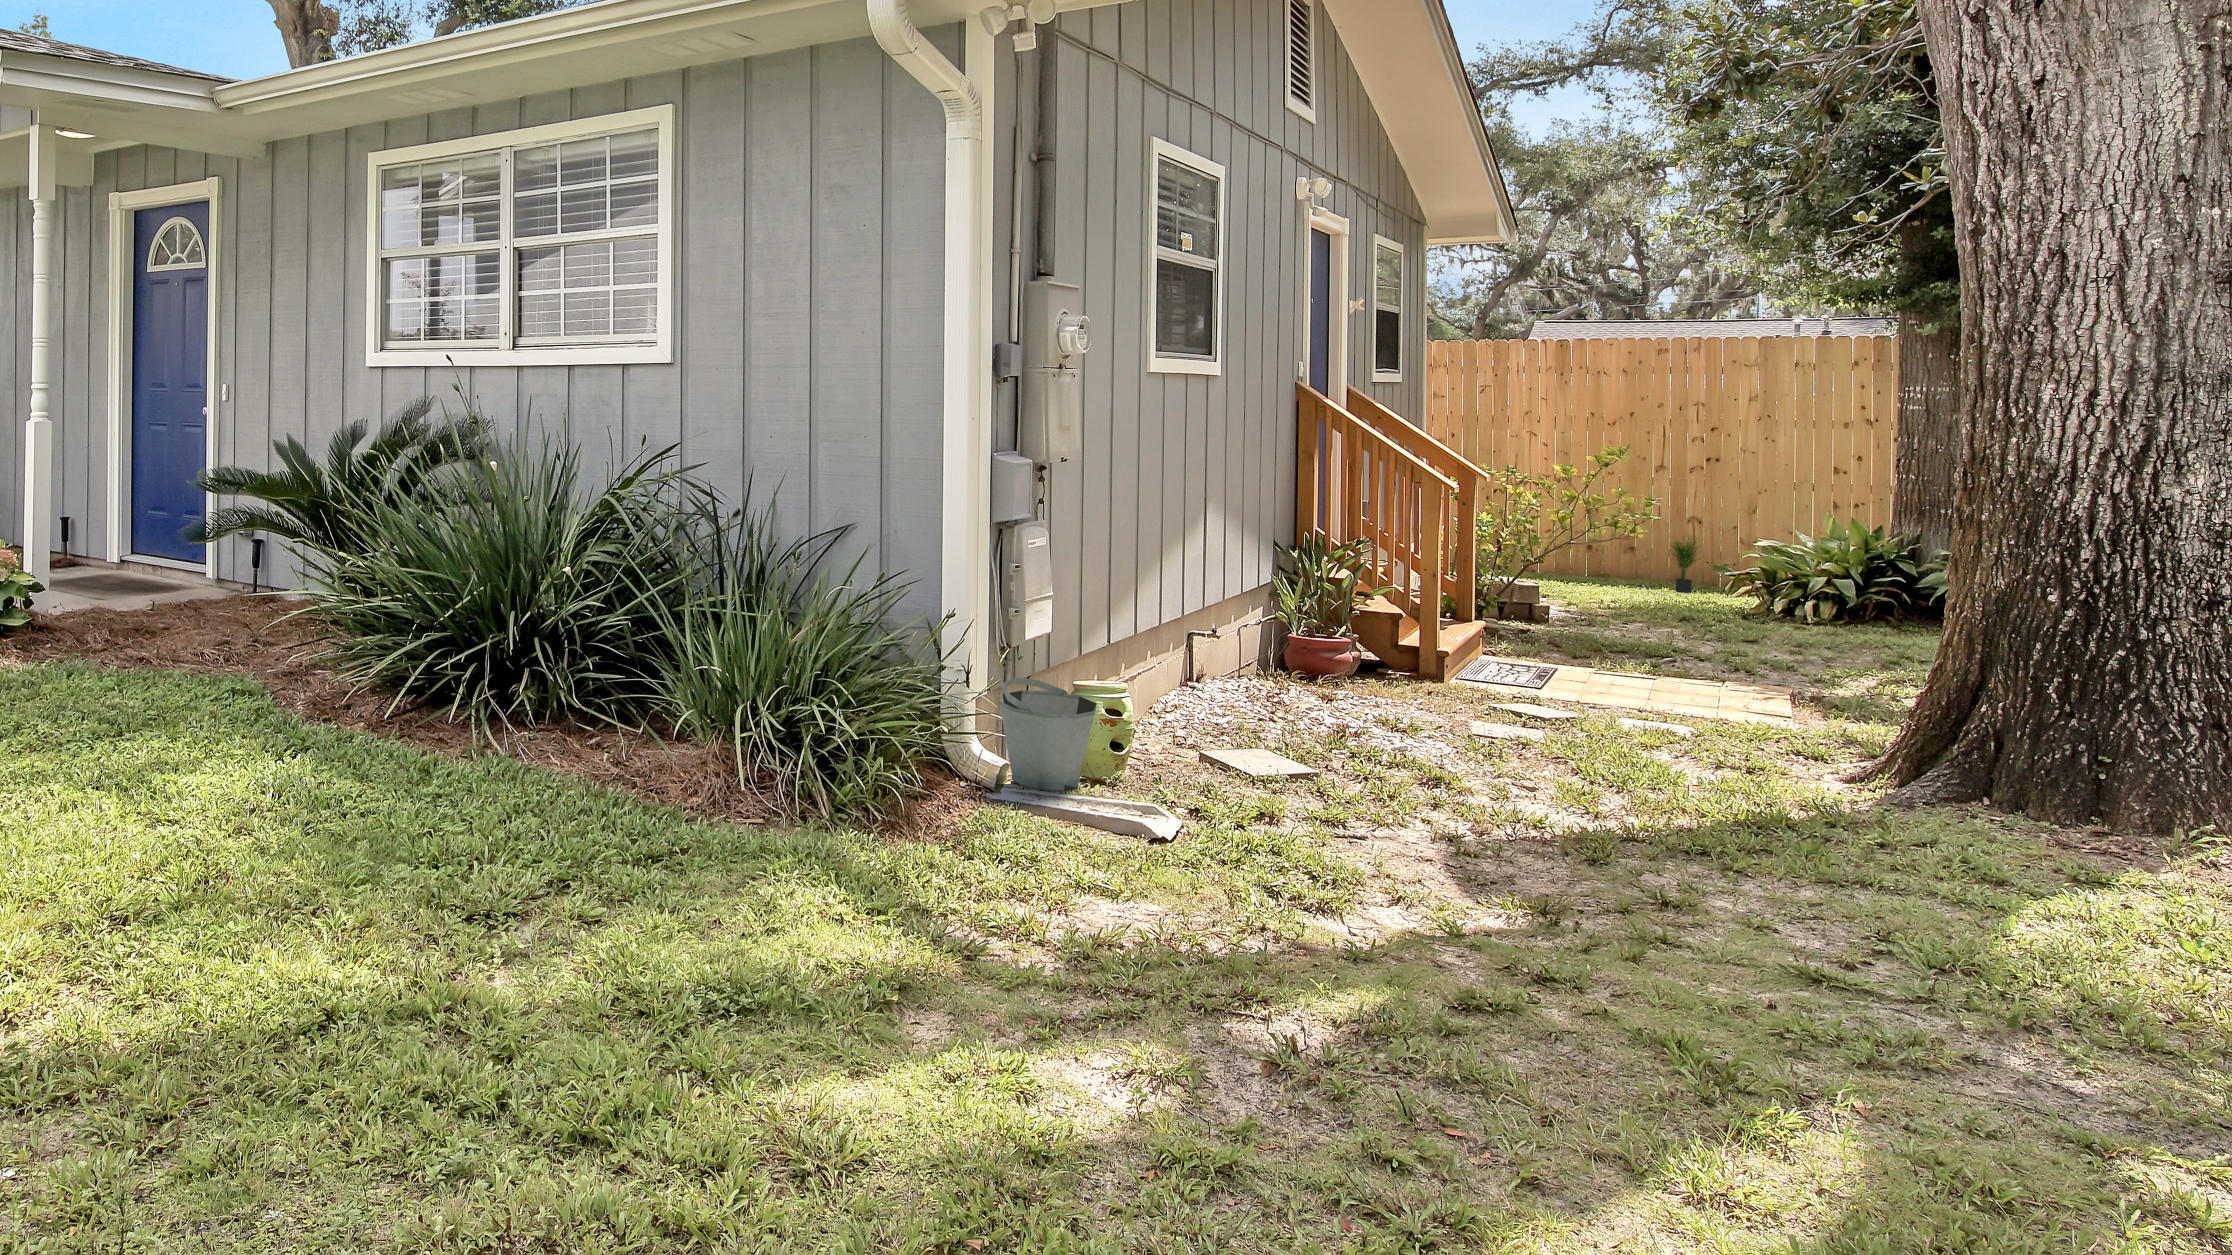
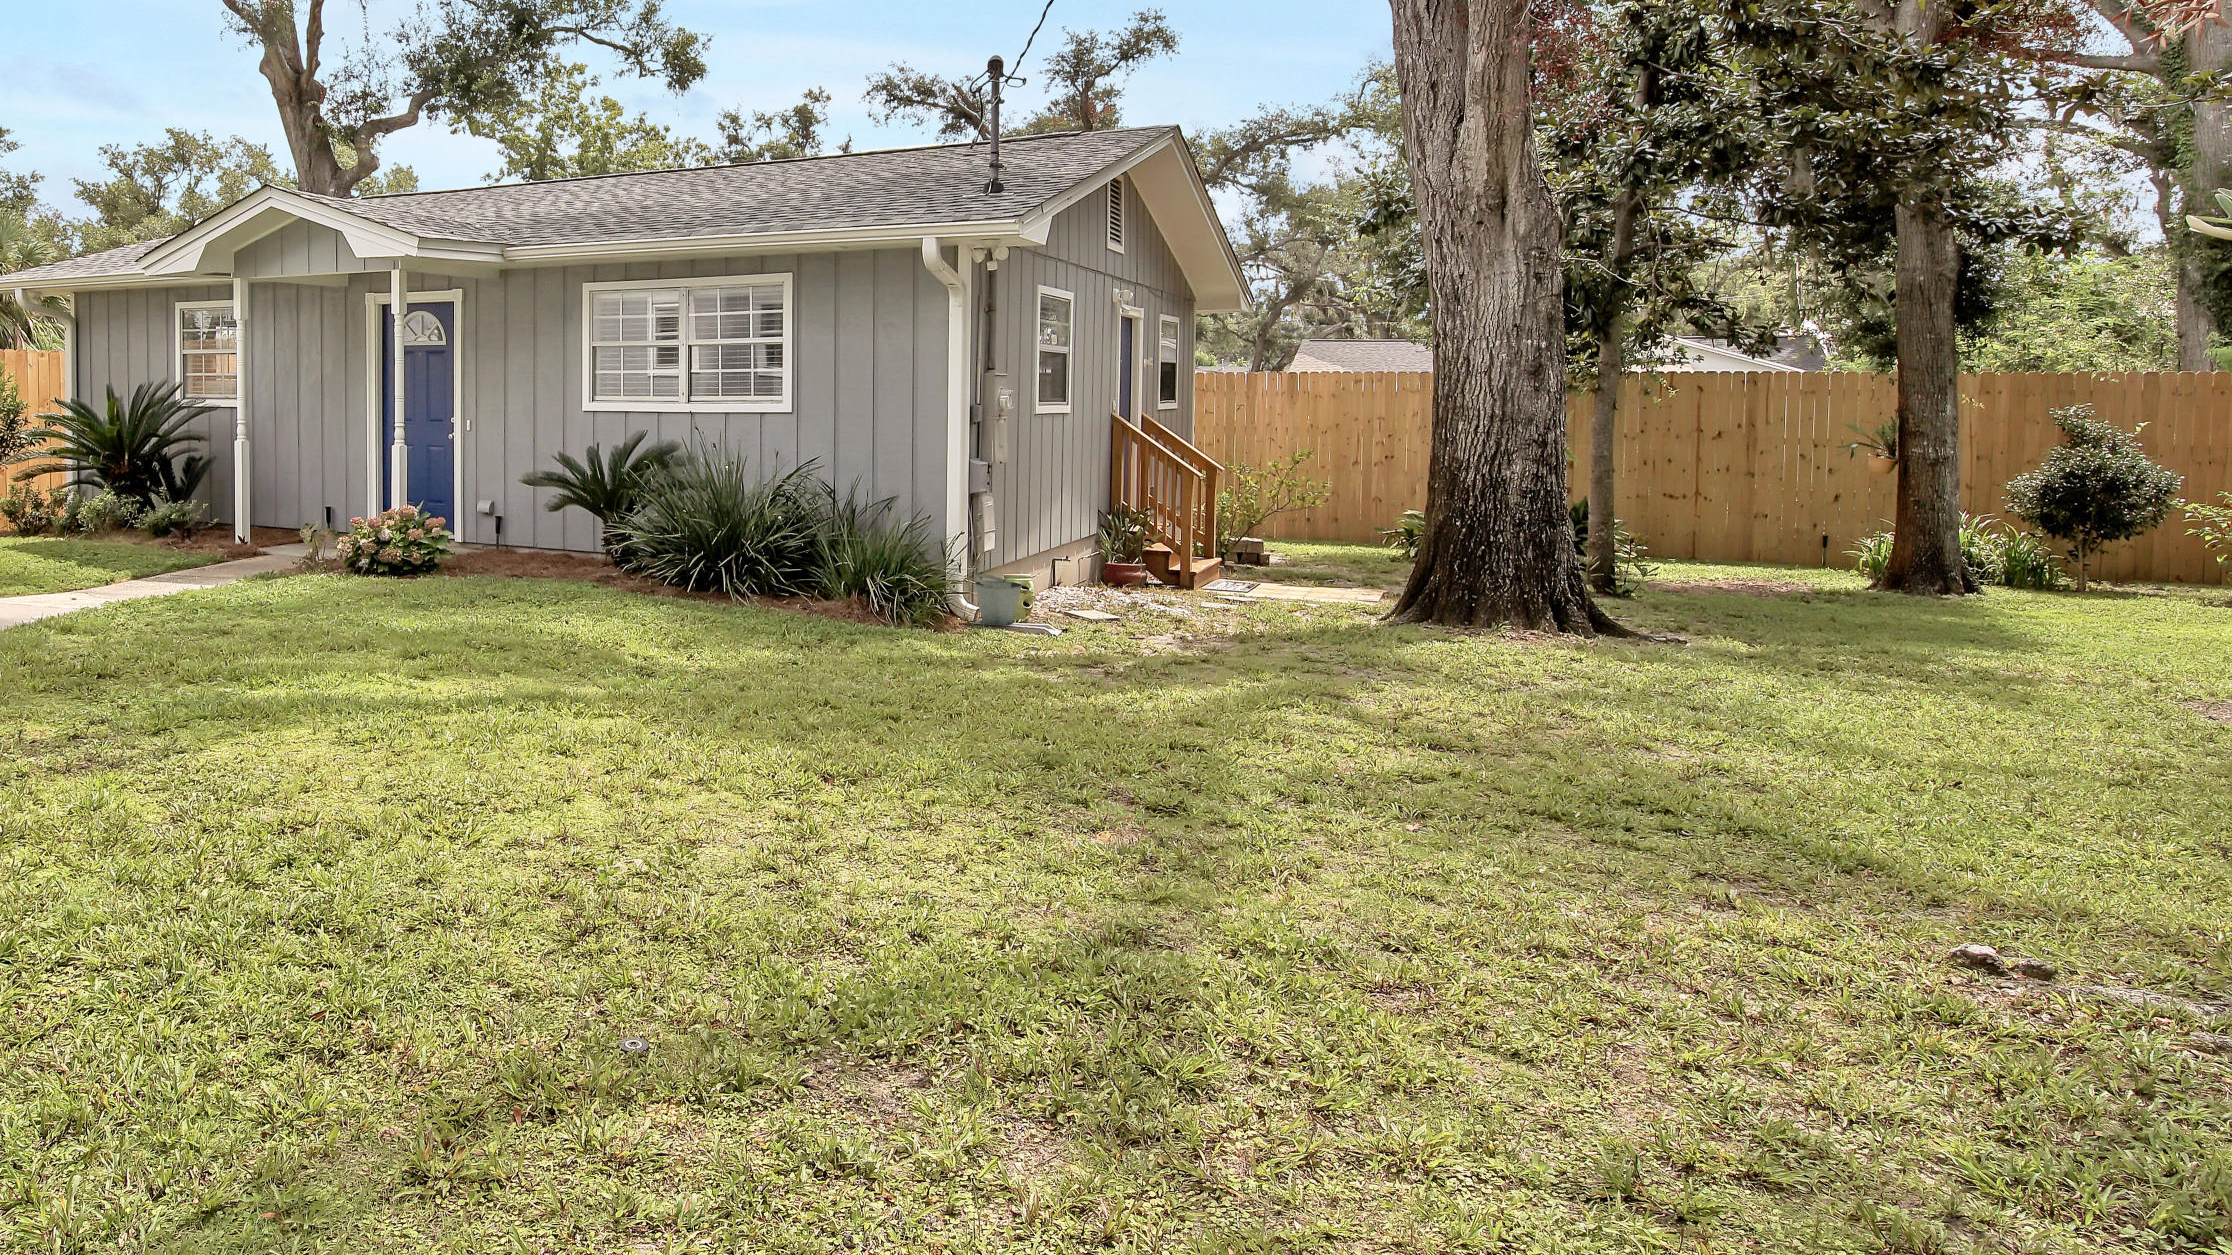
potted plant: present [1670,536,1700,593] -> none [1352,503,1379,546]

